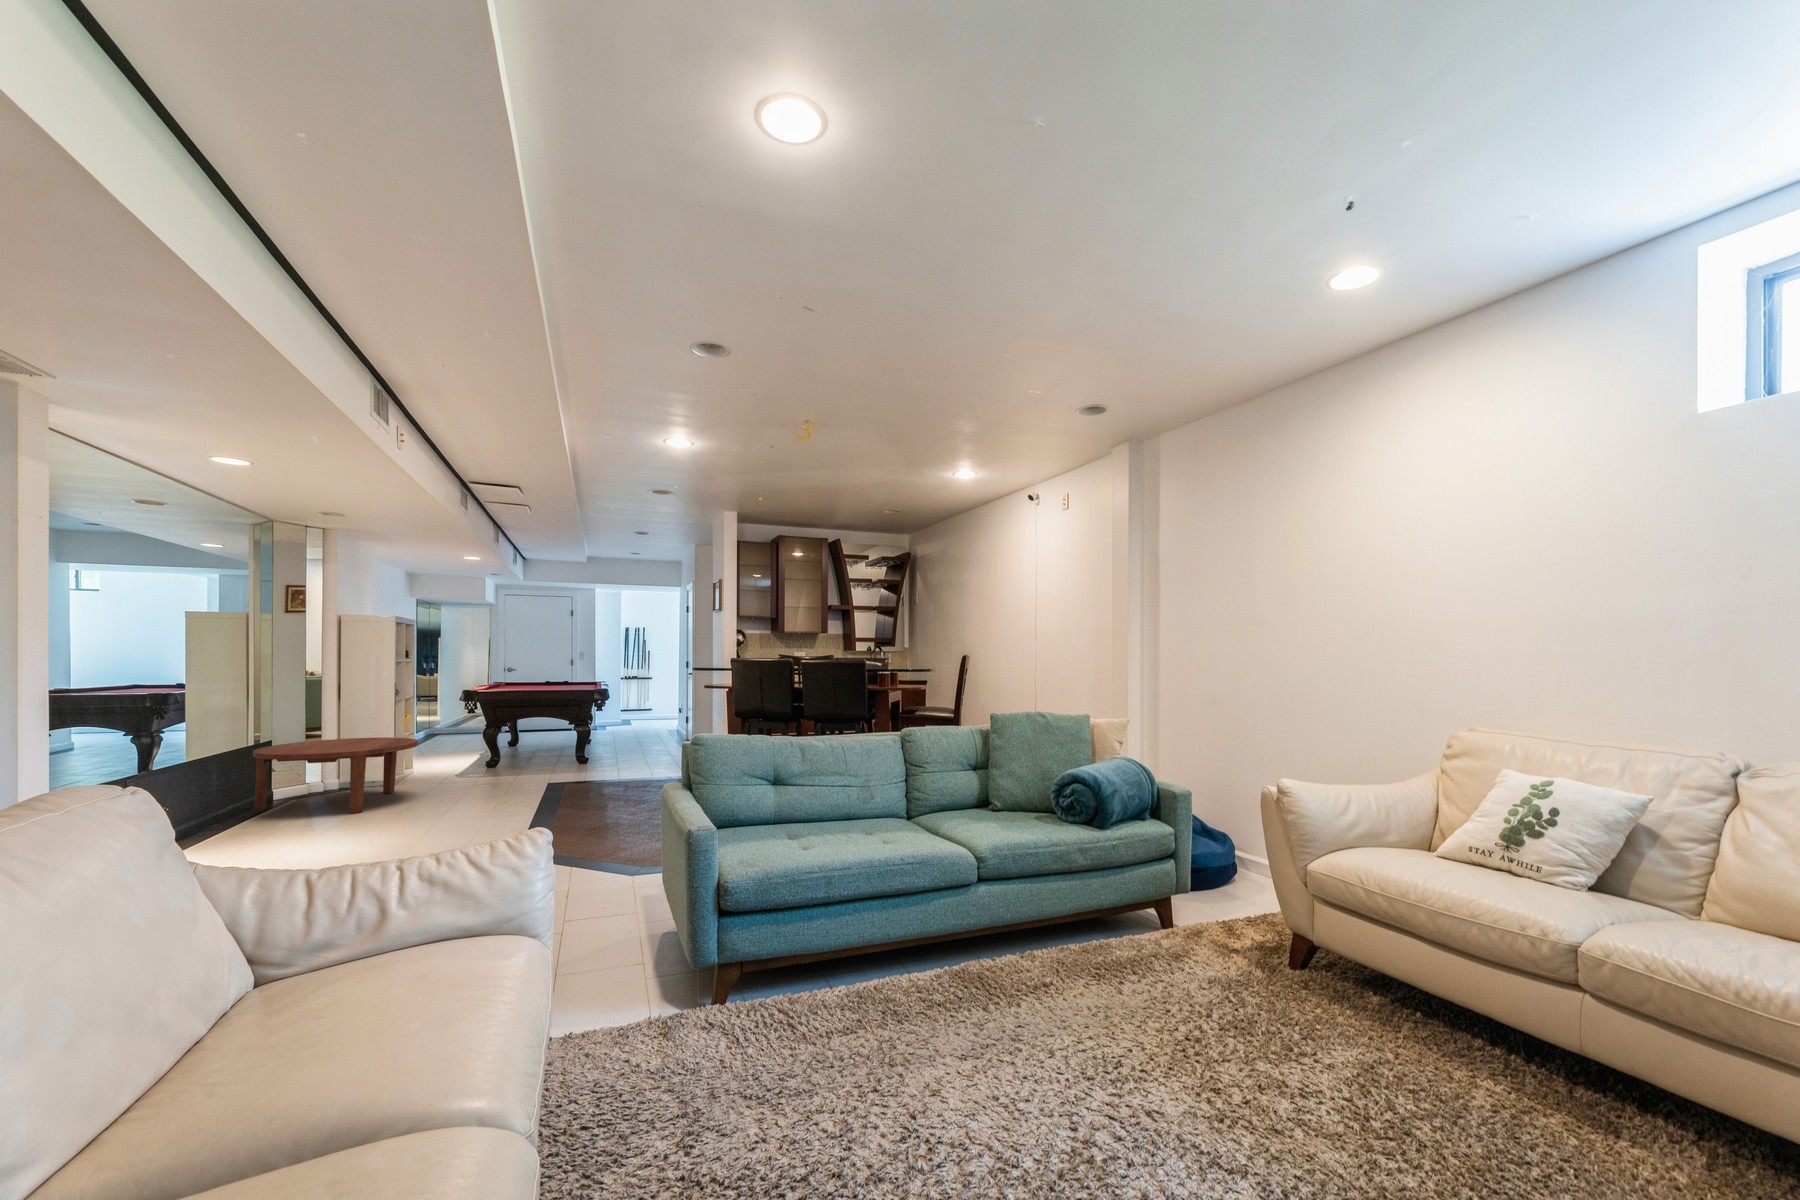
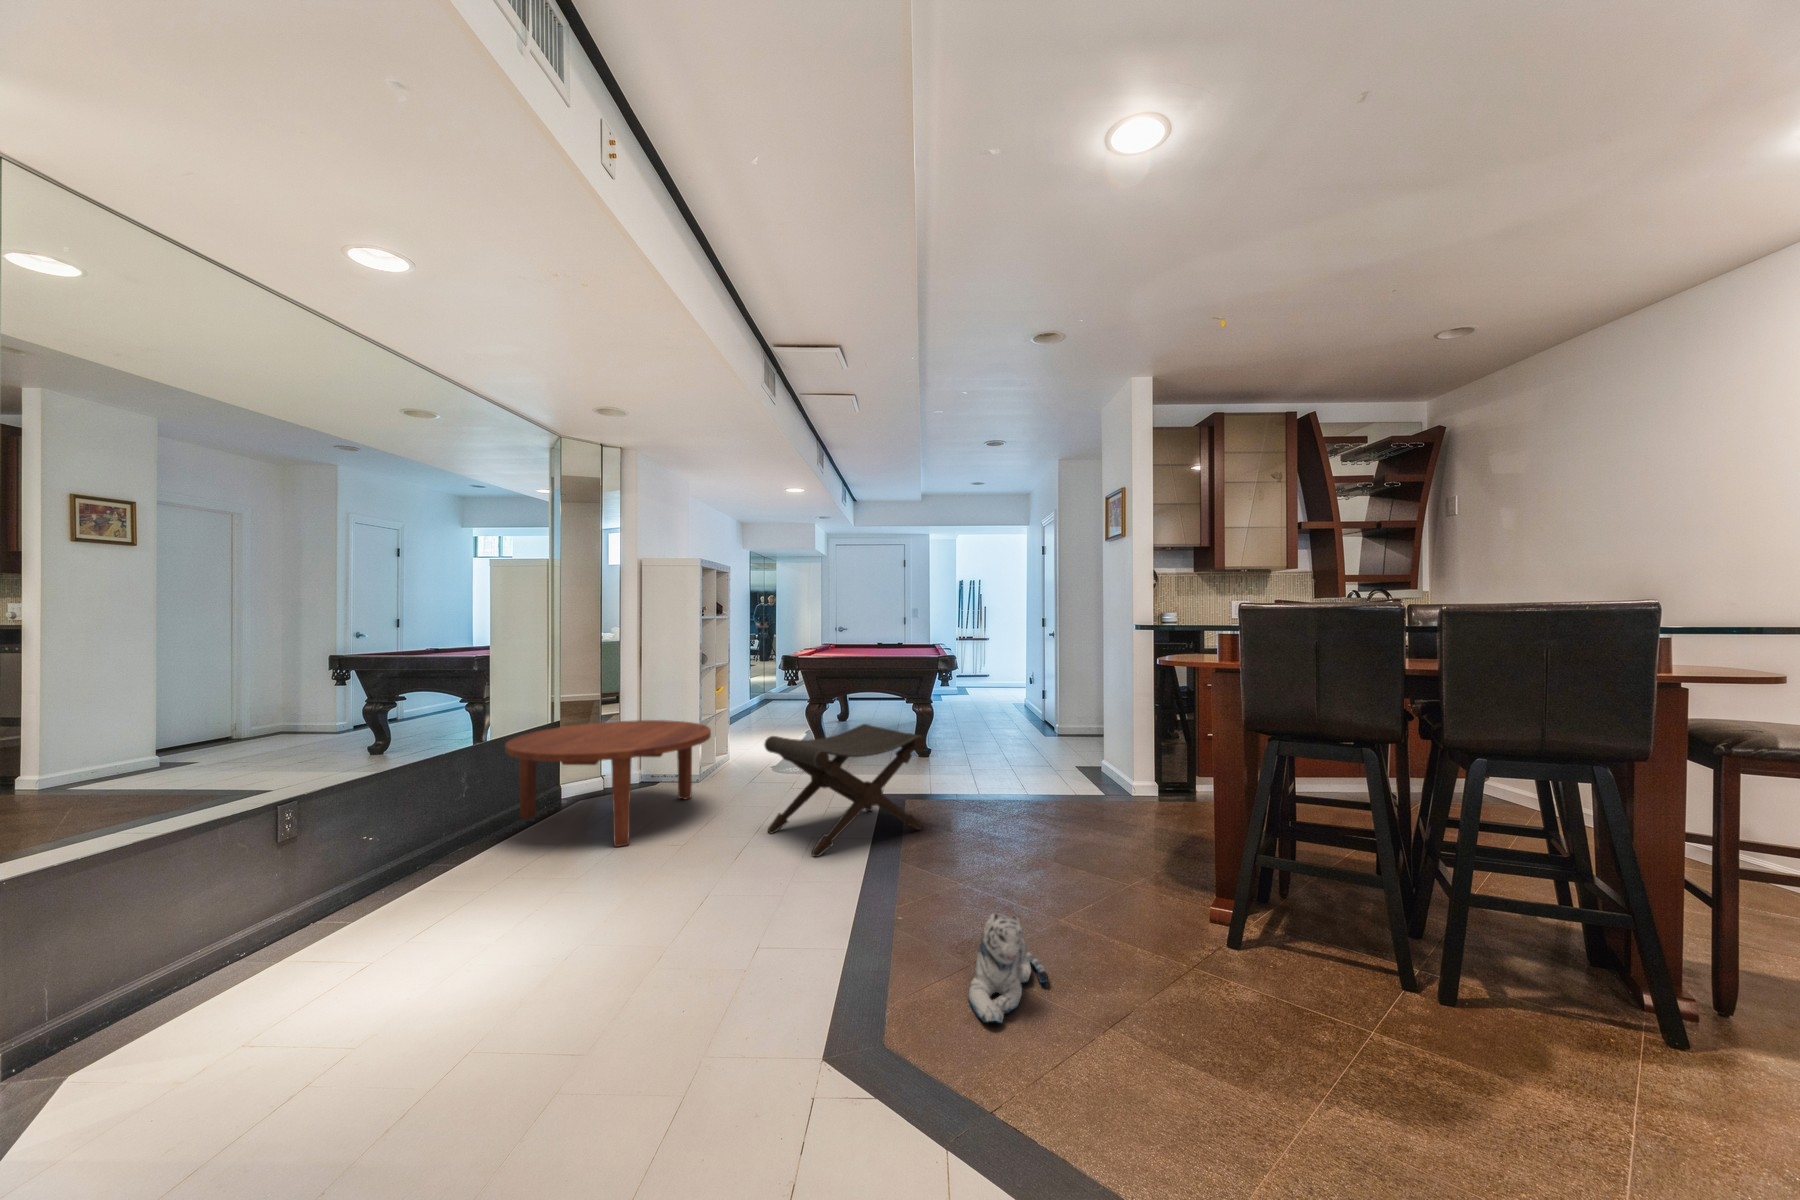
footstool: none [463,732,576,807] -> present [764,724,925,857]
plush toy: none [585,796,625,836] -> present [968,914,1048,1023]

